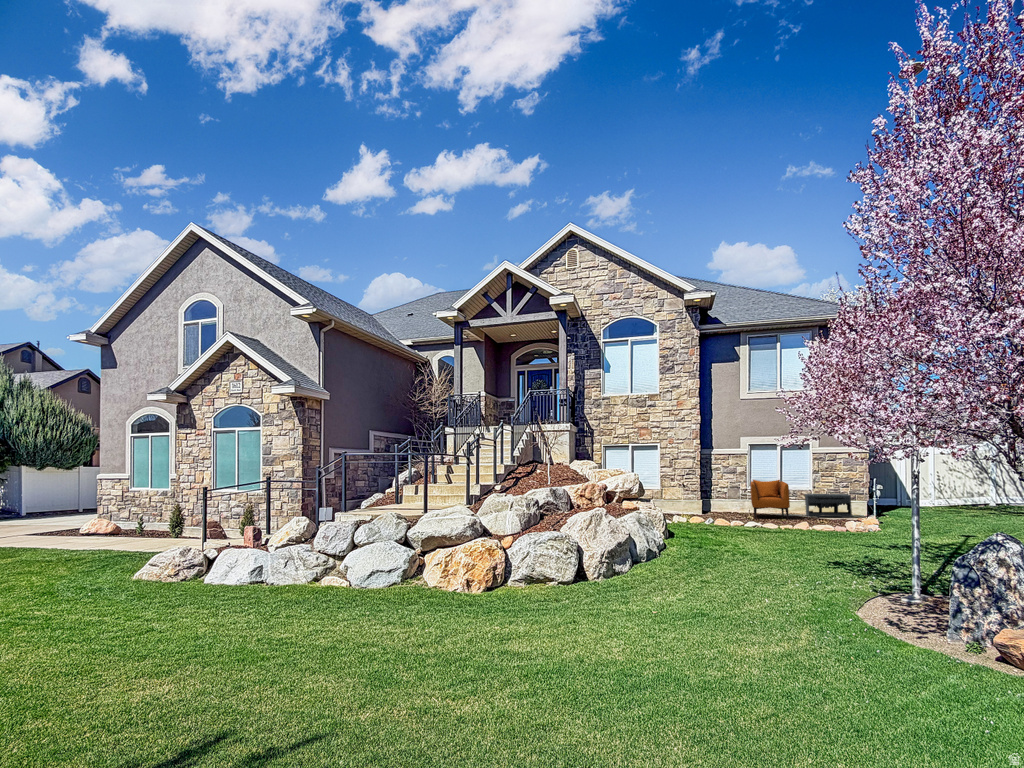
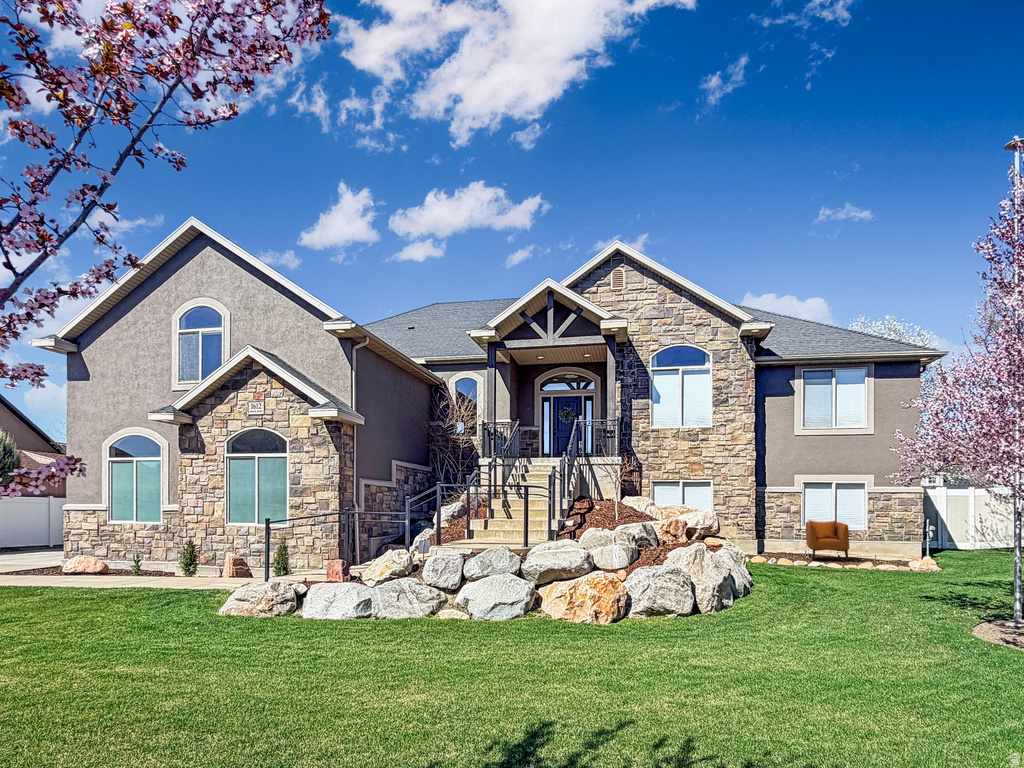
bench: present [805,494,852,518] -> none [860,535,910,561]

